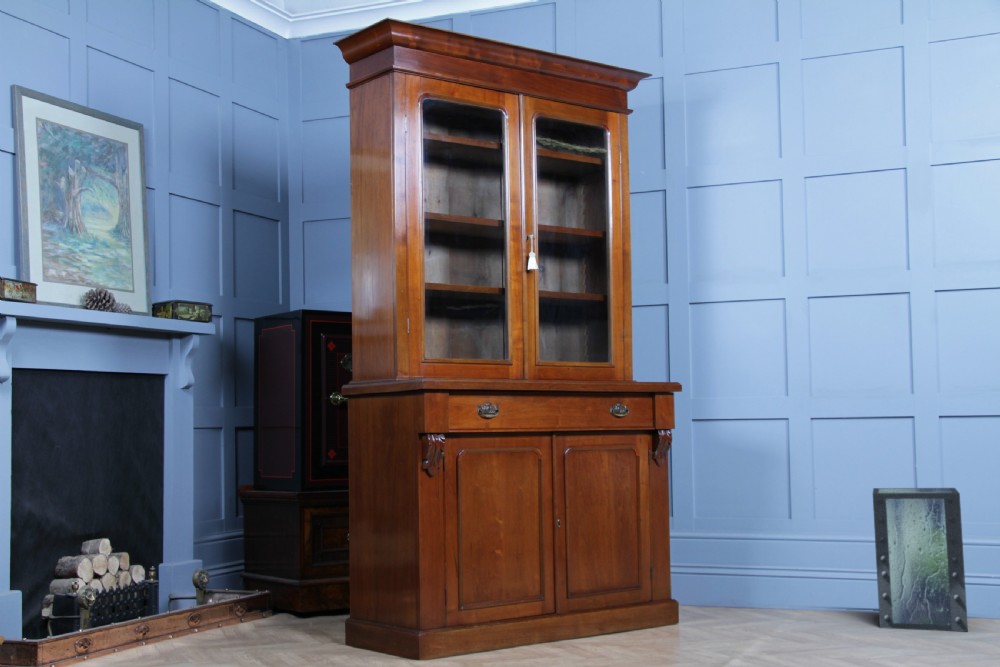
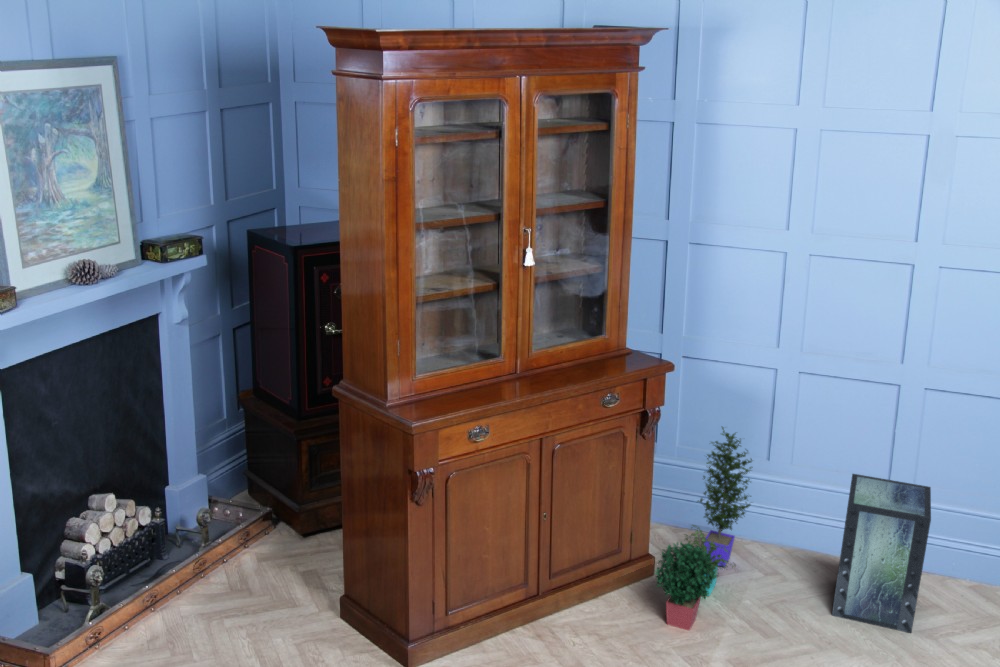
potted plant: none [683,461,779,639] -> present [655,427,752,630]

